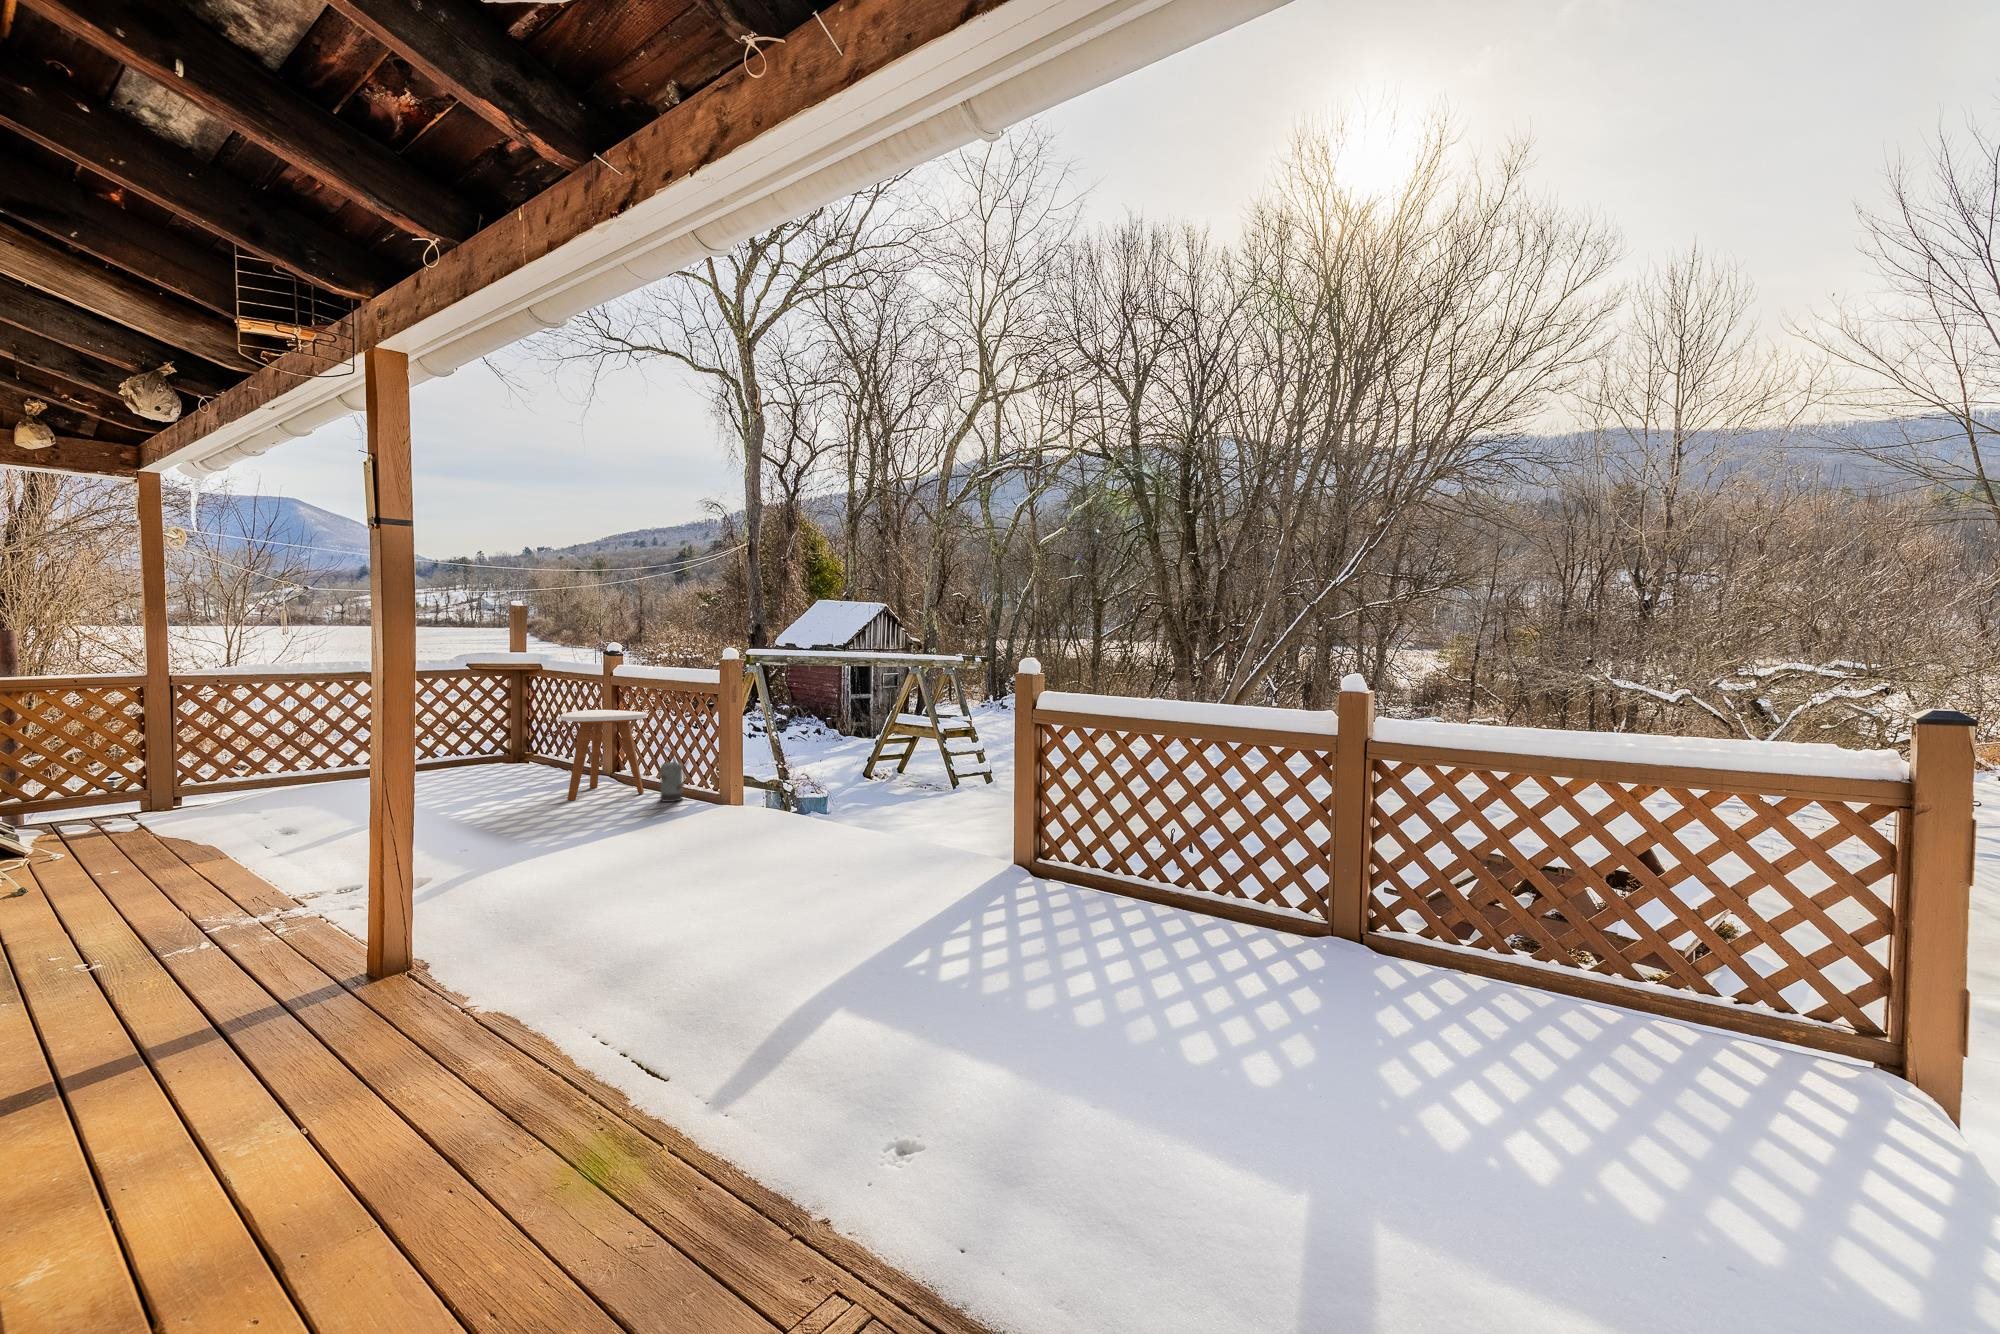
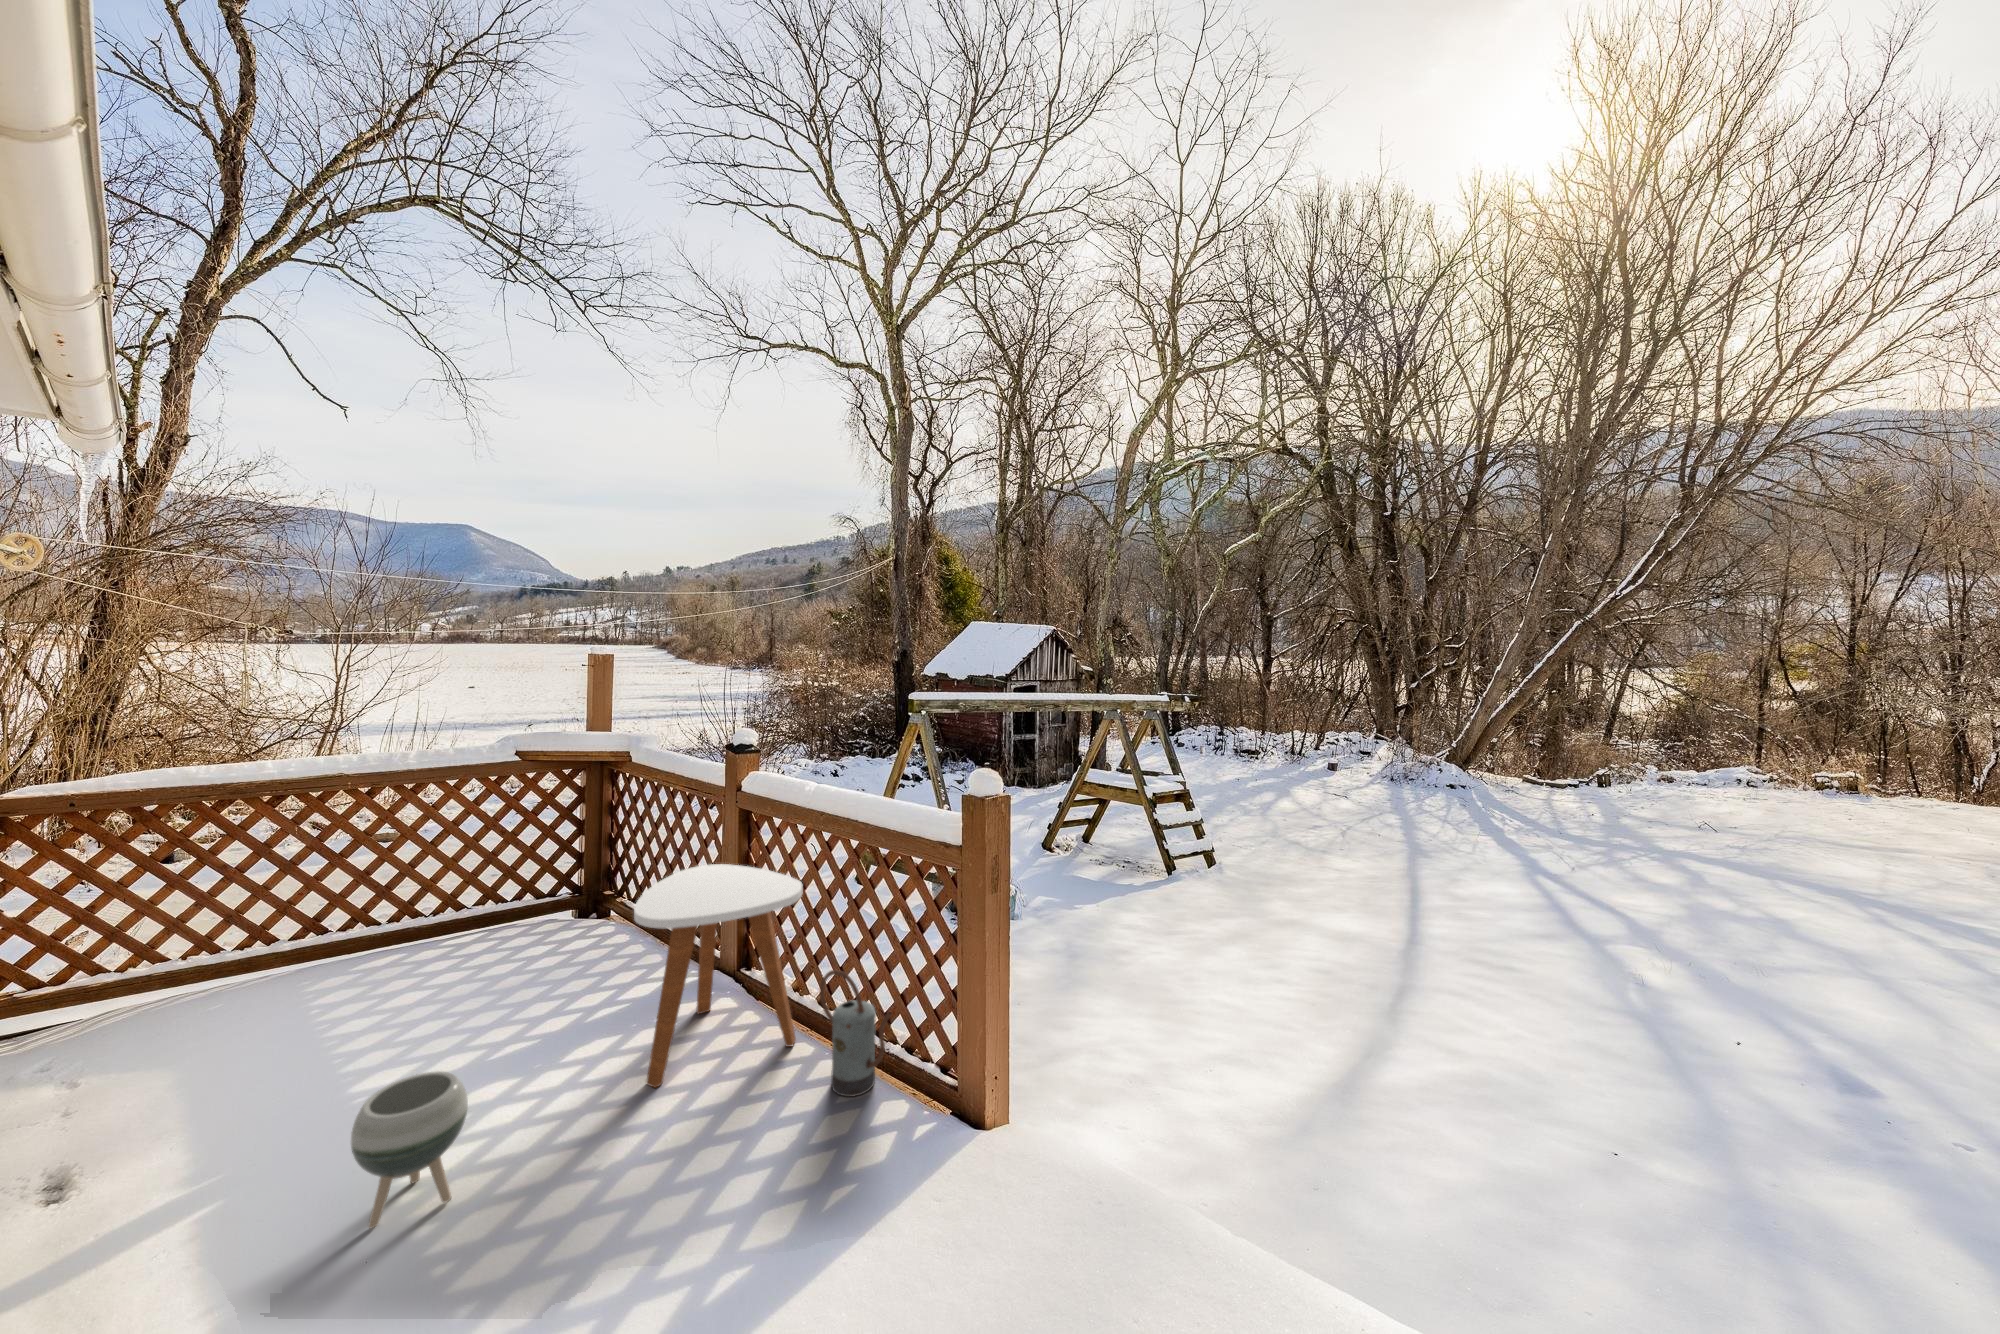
planter: none [451,766,495,818] -> present [351,1071,468,1228]

